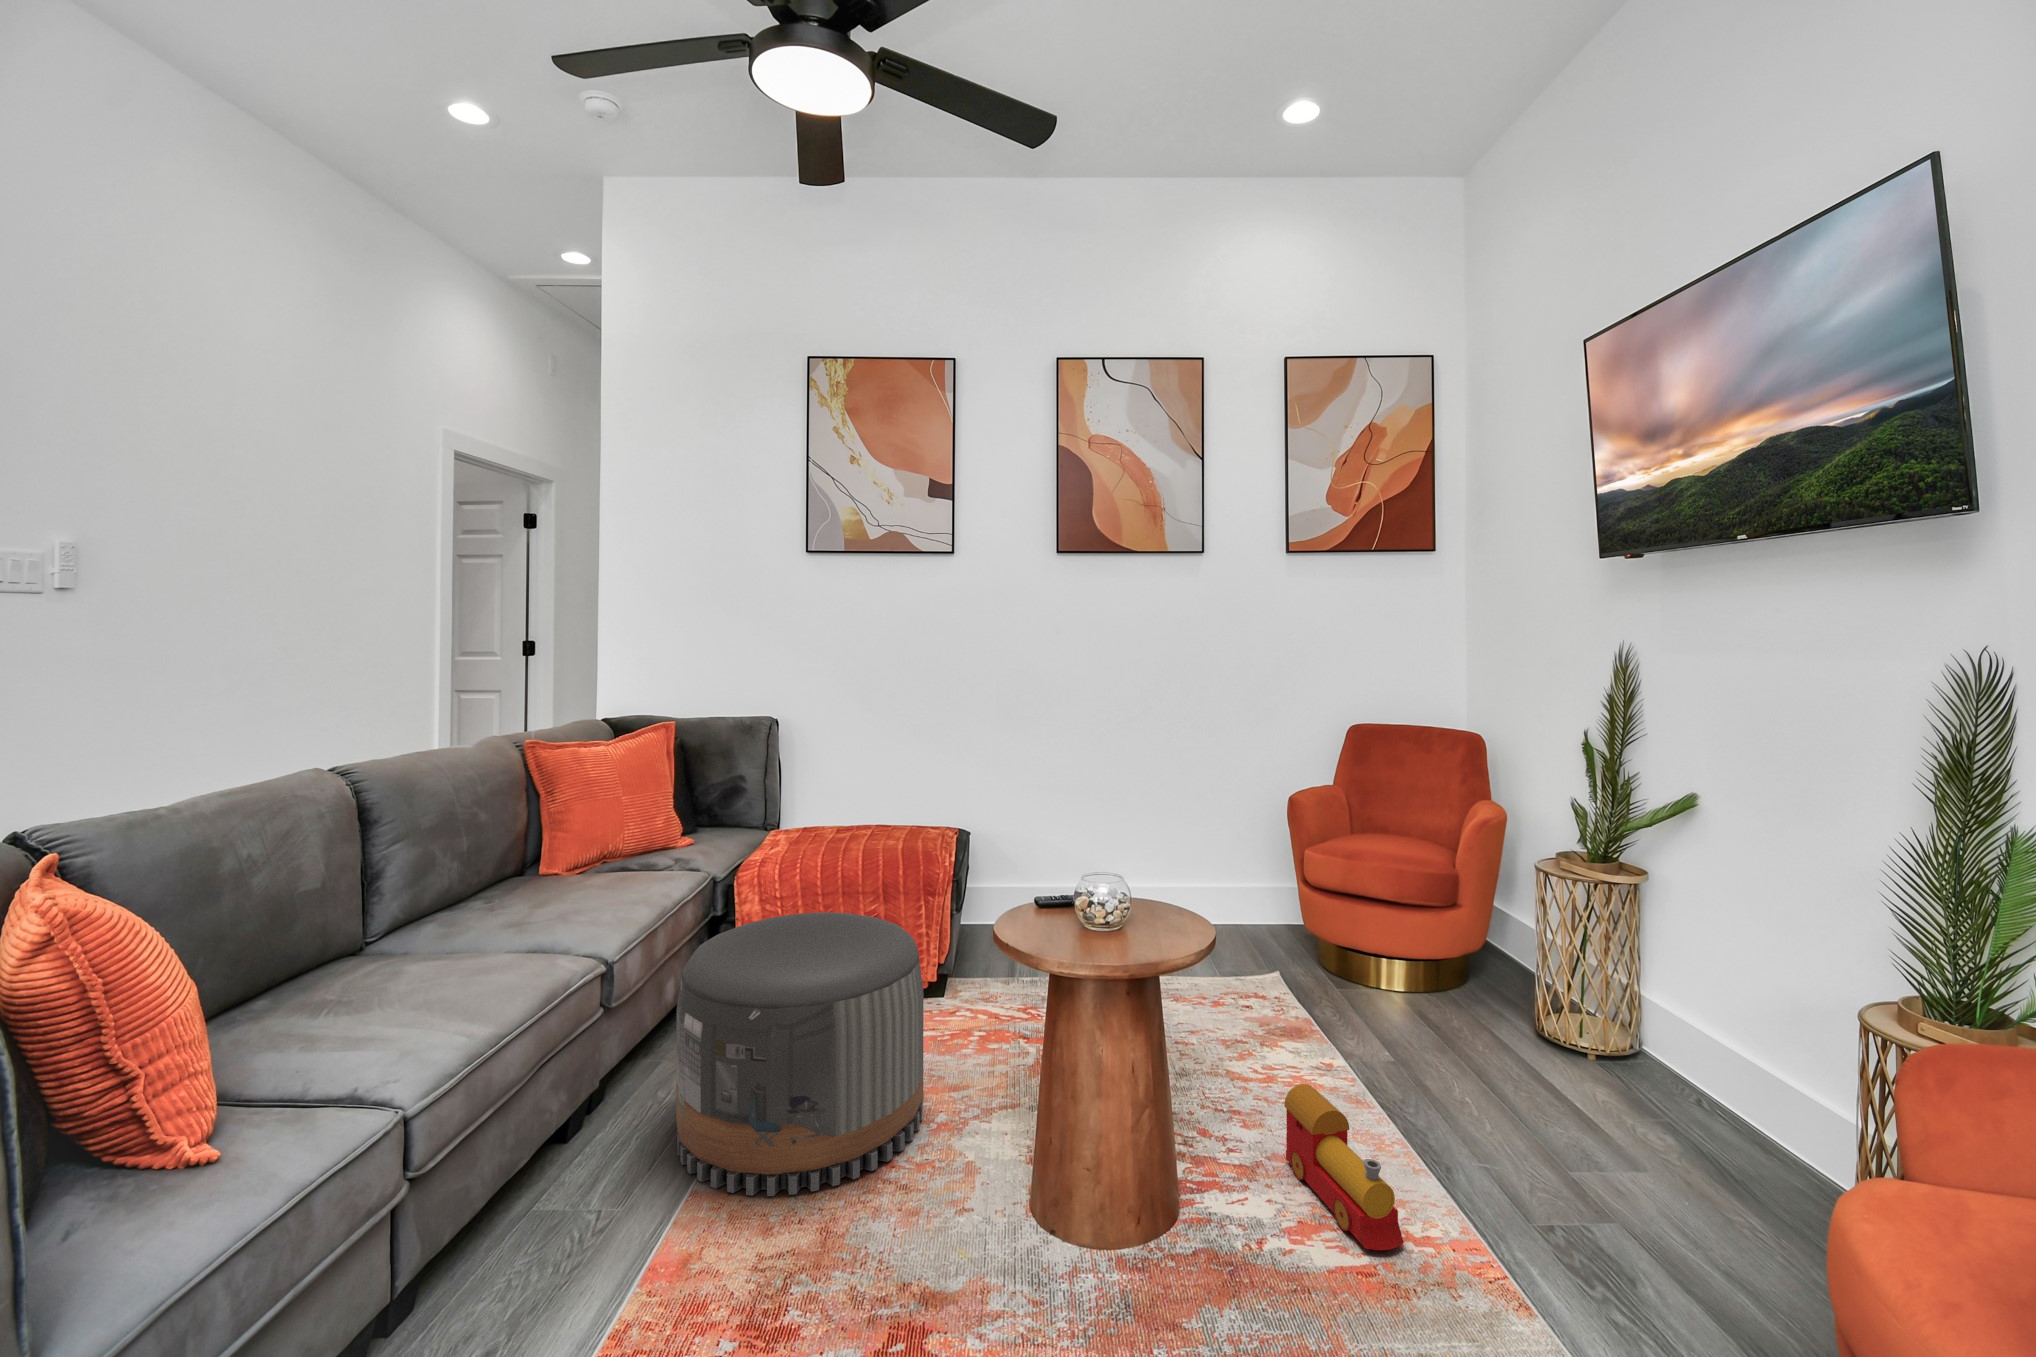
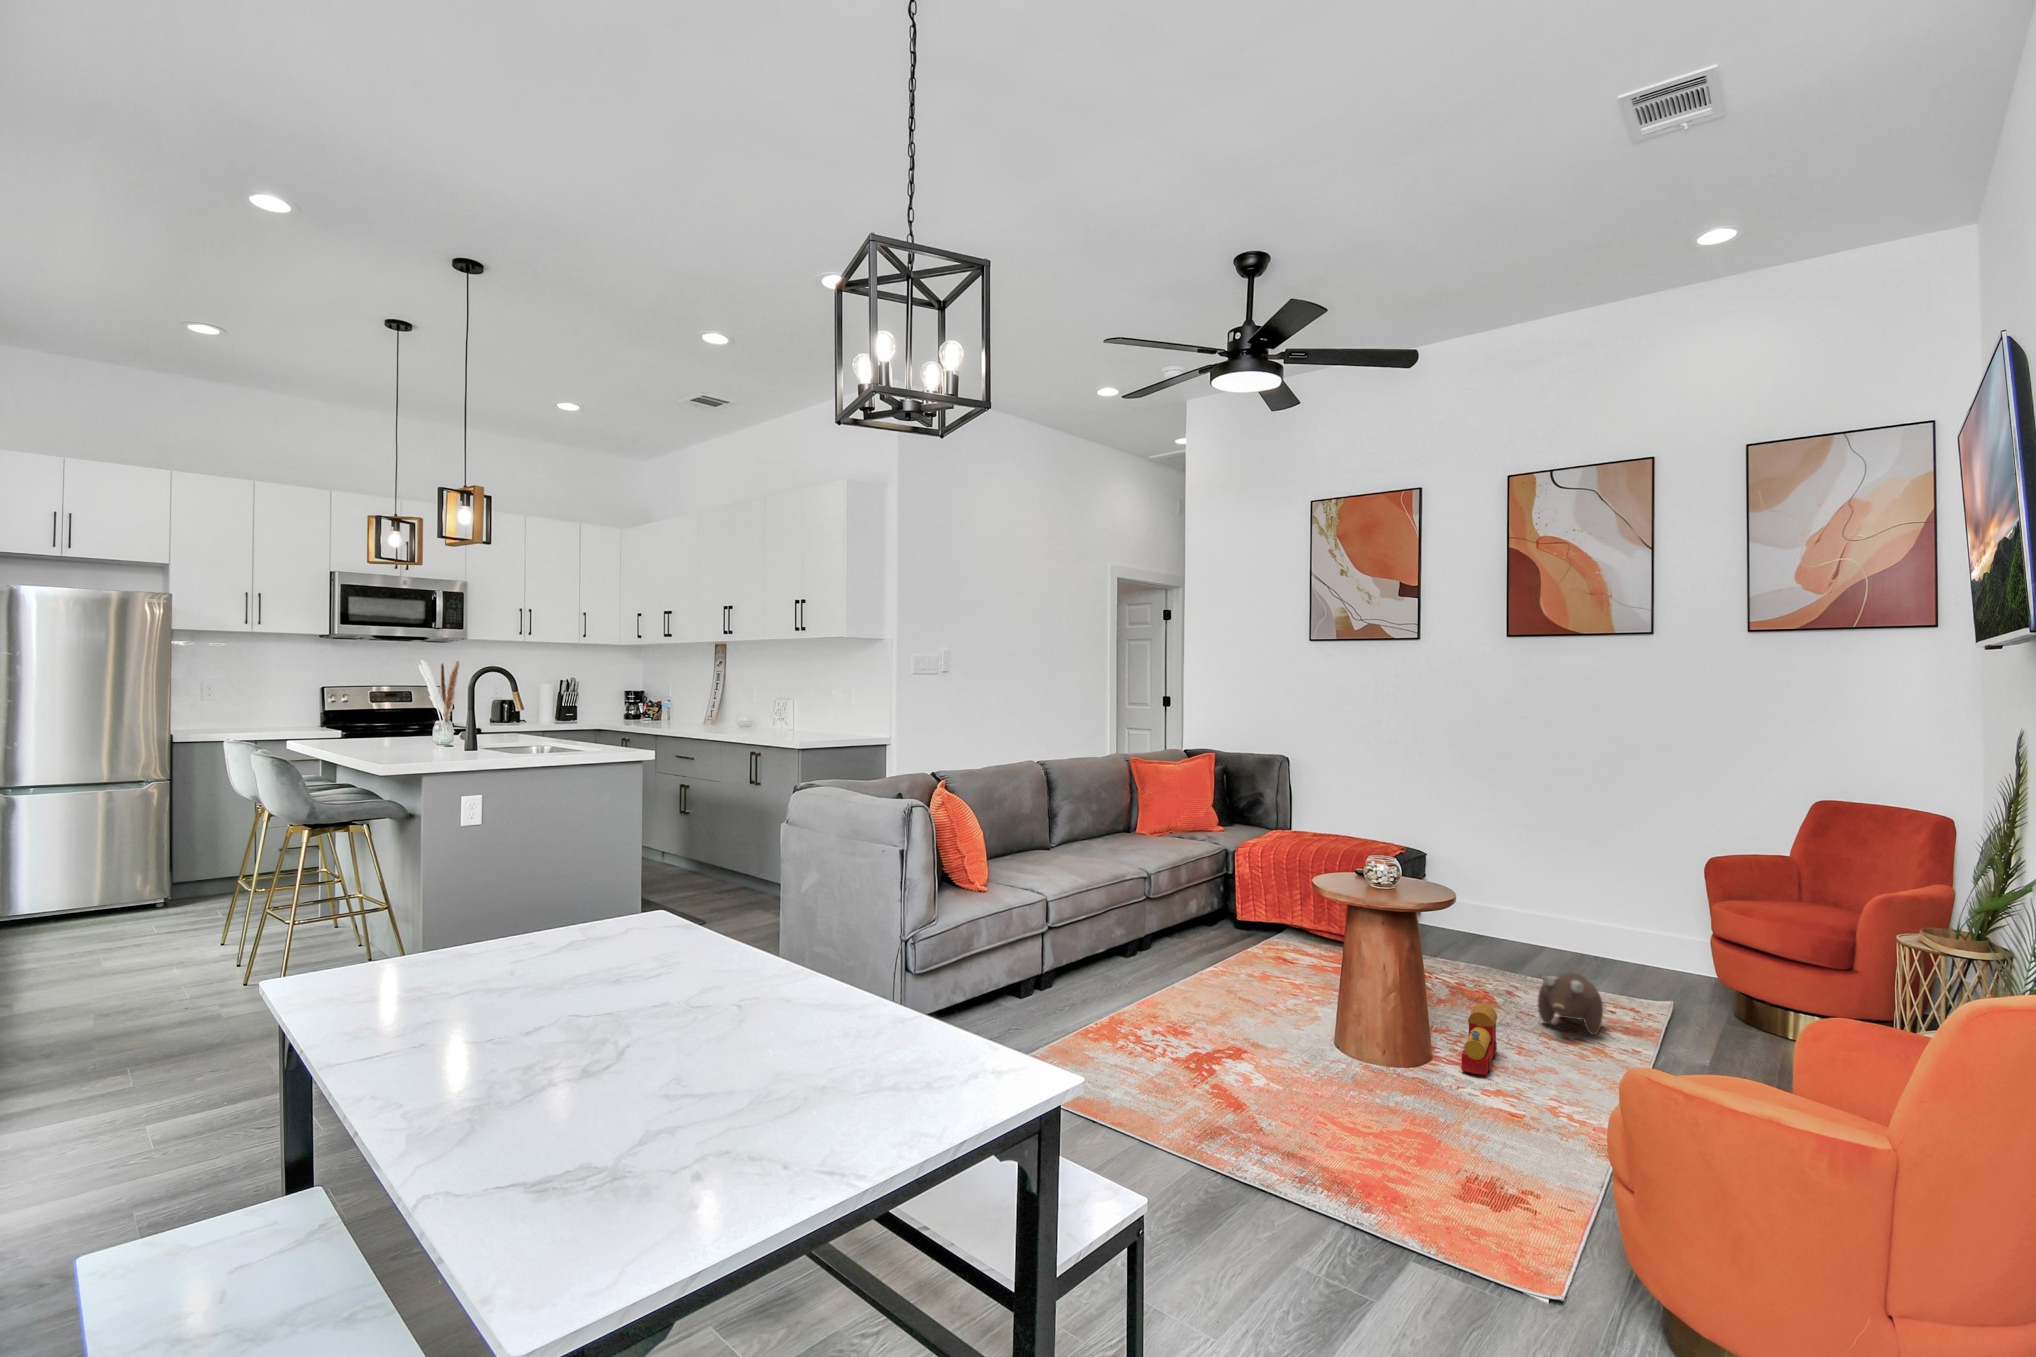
pouf: present [676,912,924,1196] -> none [1177,869,1300,990]
plush toy: none [1267,978,1355,1063] -> present [1538,973,1603,1035]

